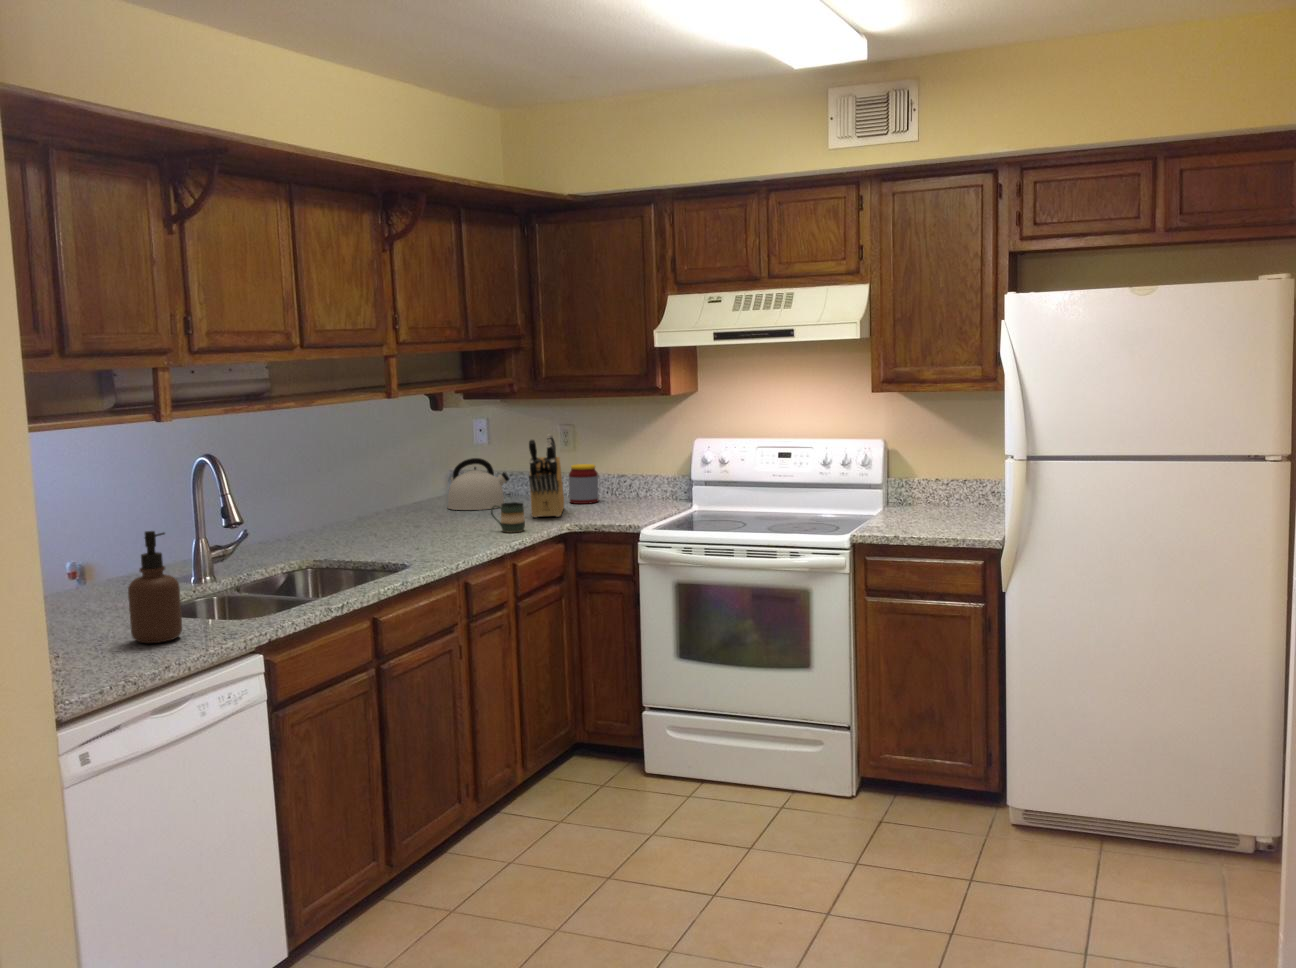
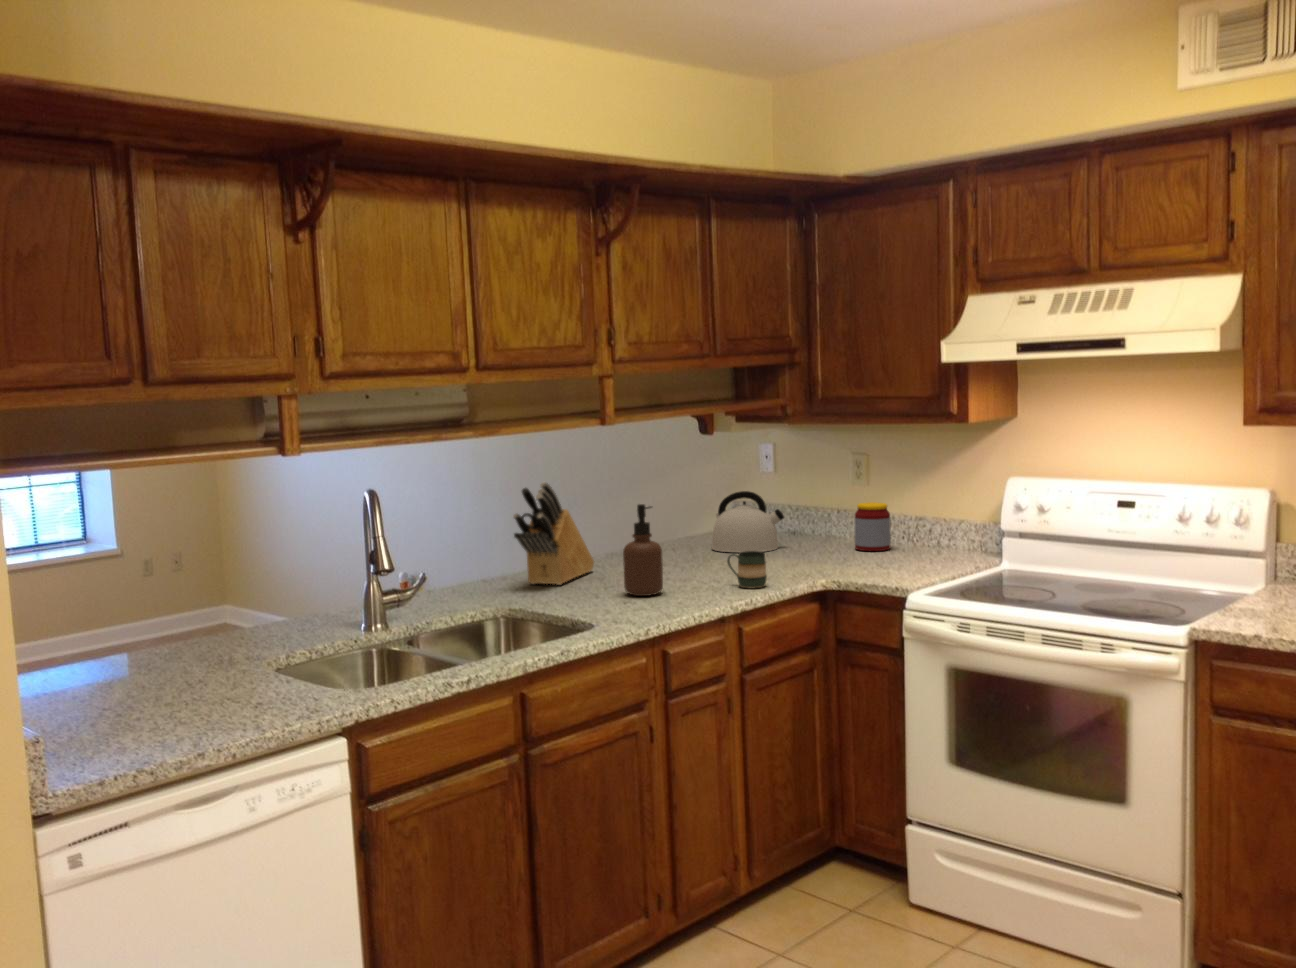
knife block: present [529,435,564,518] -> present [513,482,594,585]
soap dispenser: present [128,531,182,643] -> present [623,504,663,596]

